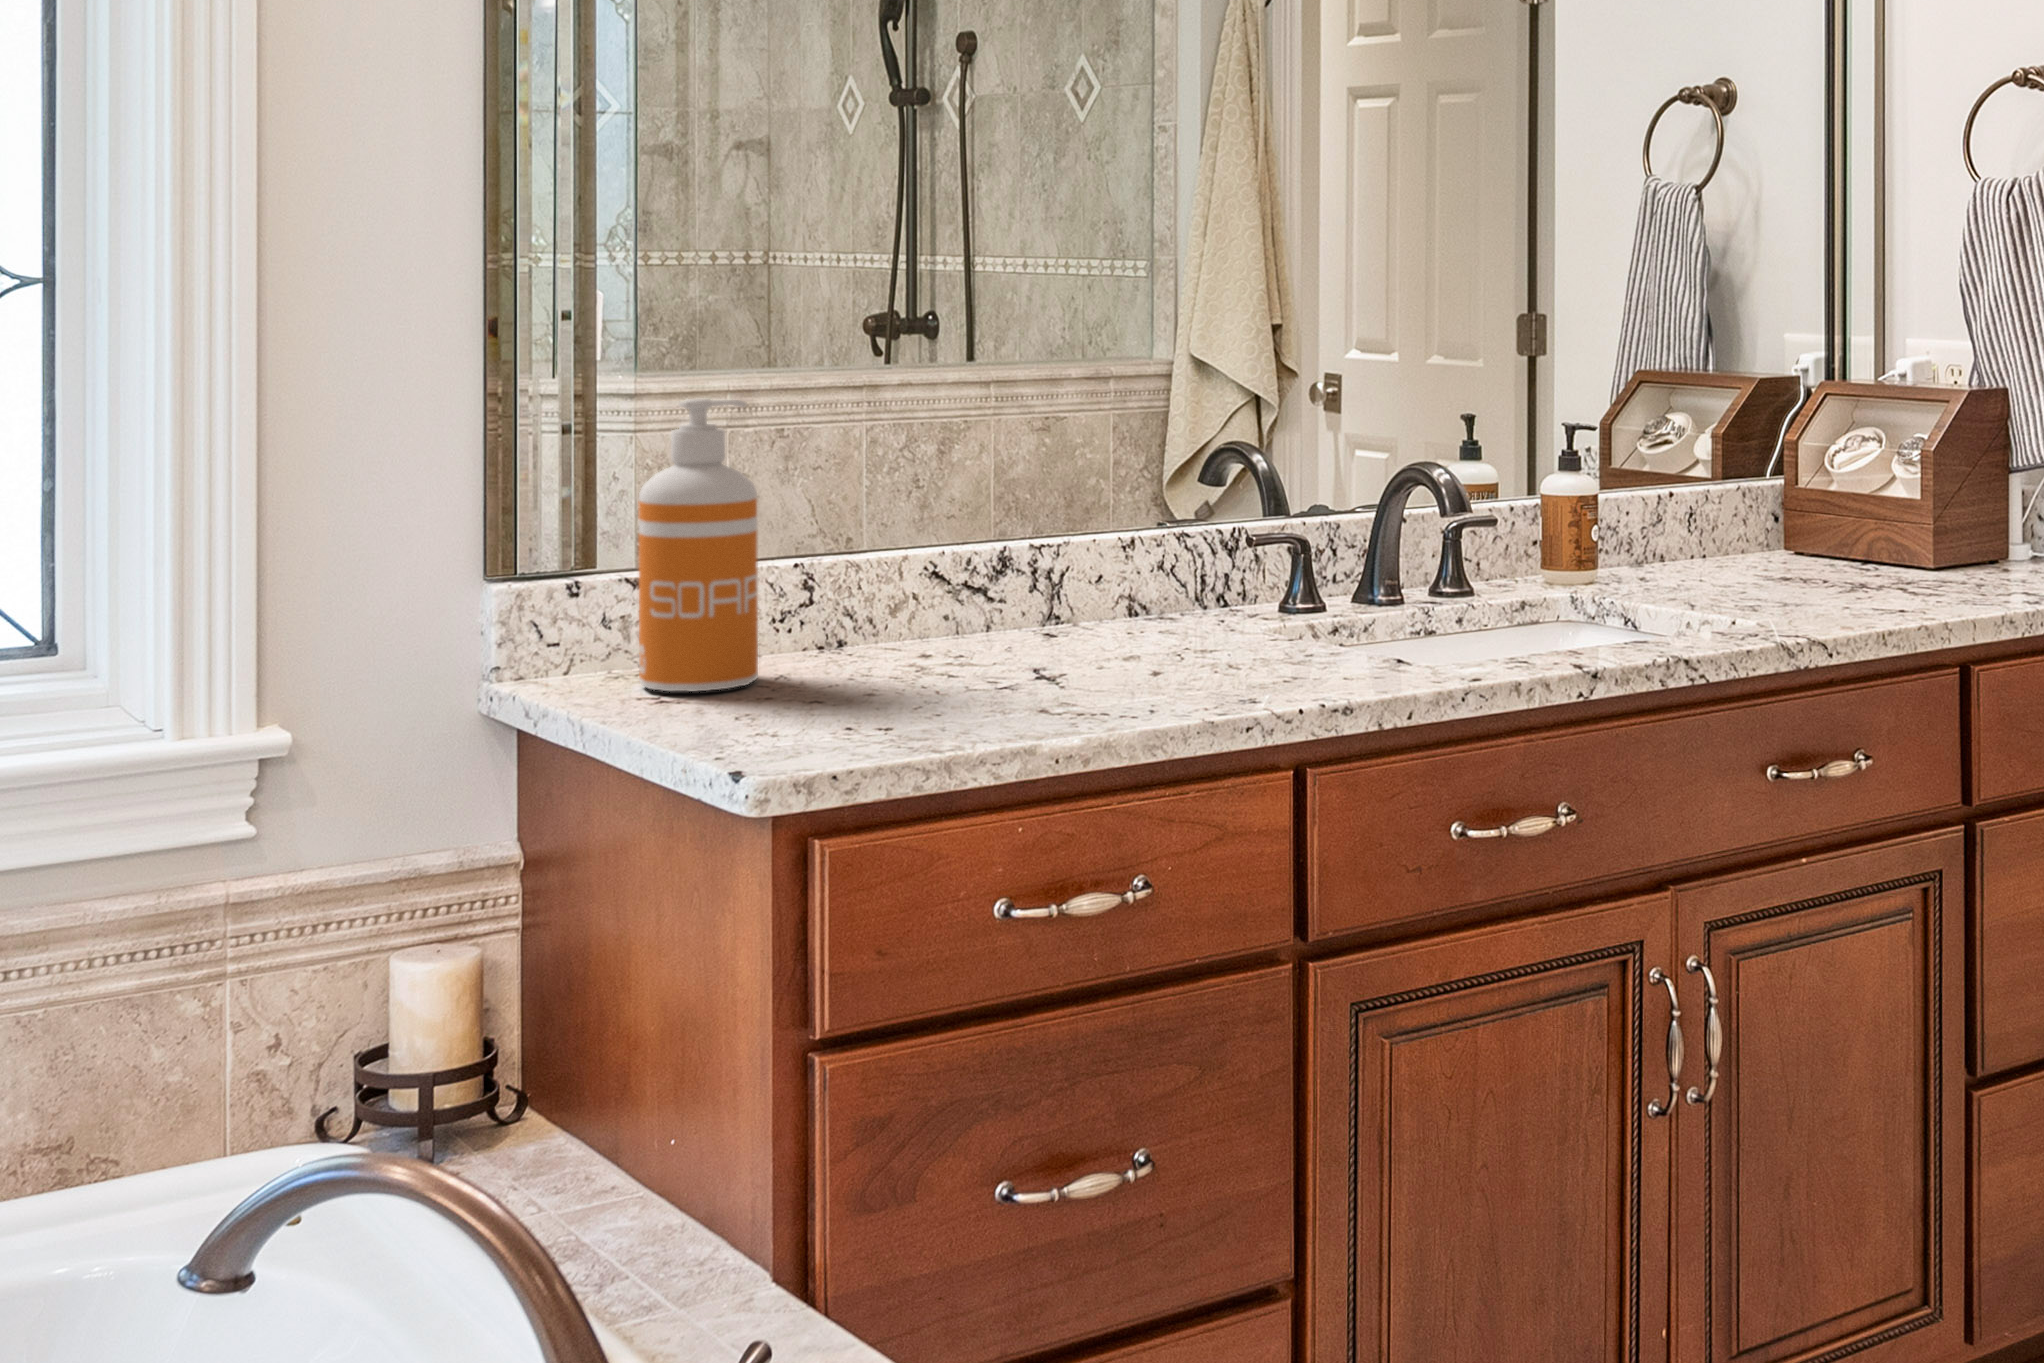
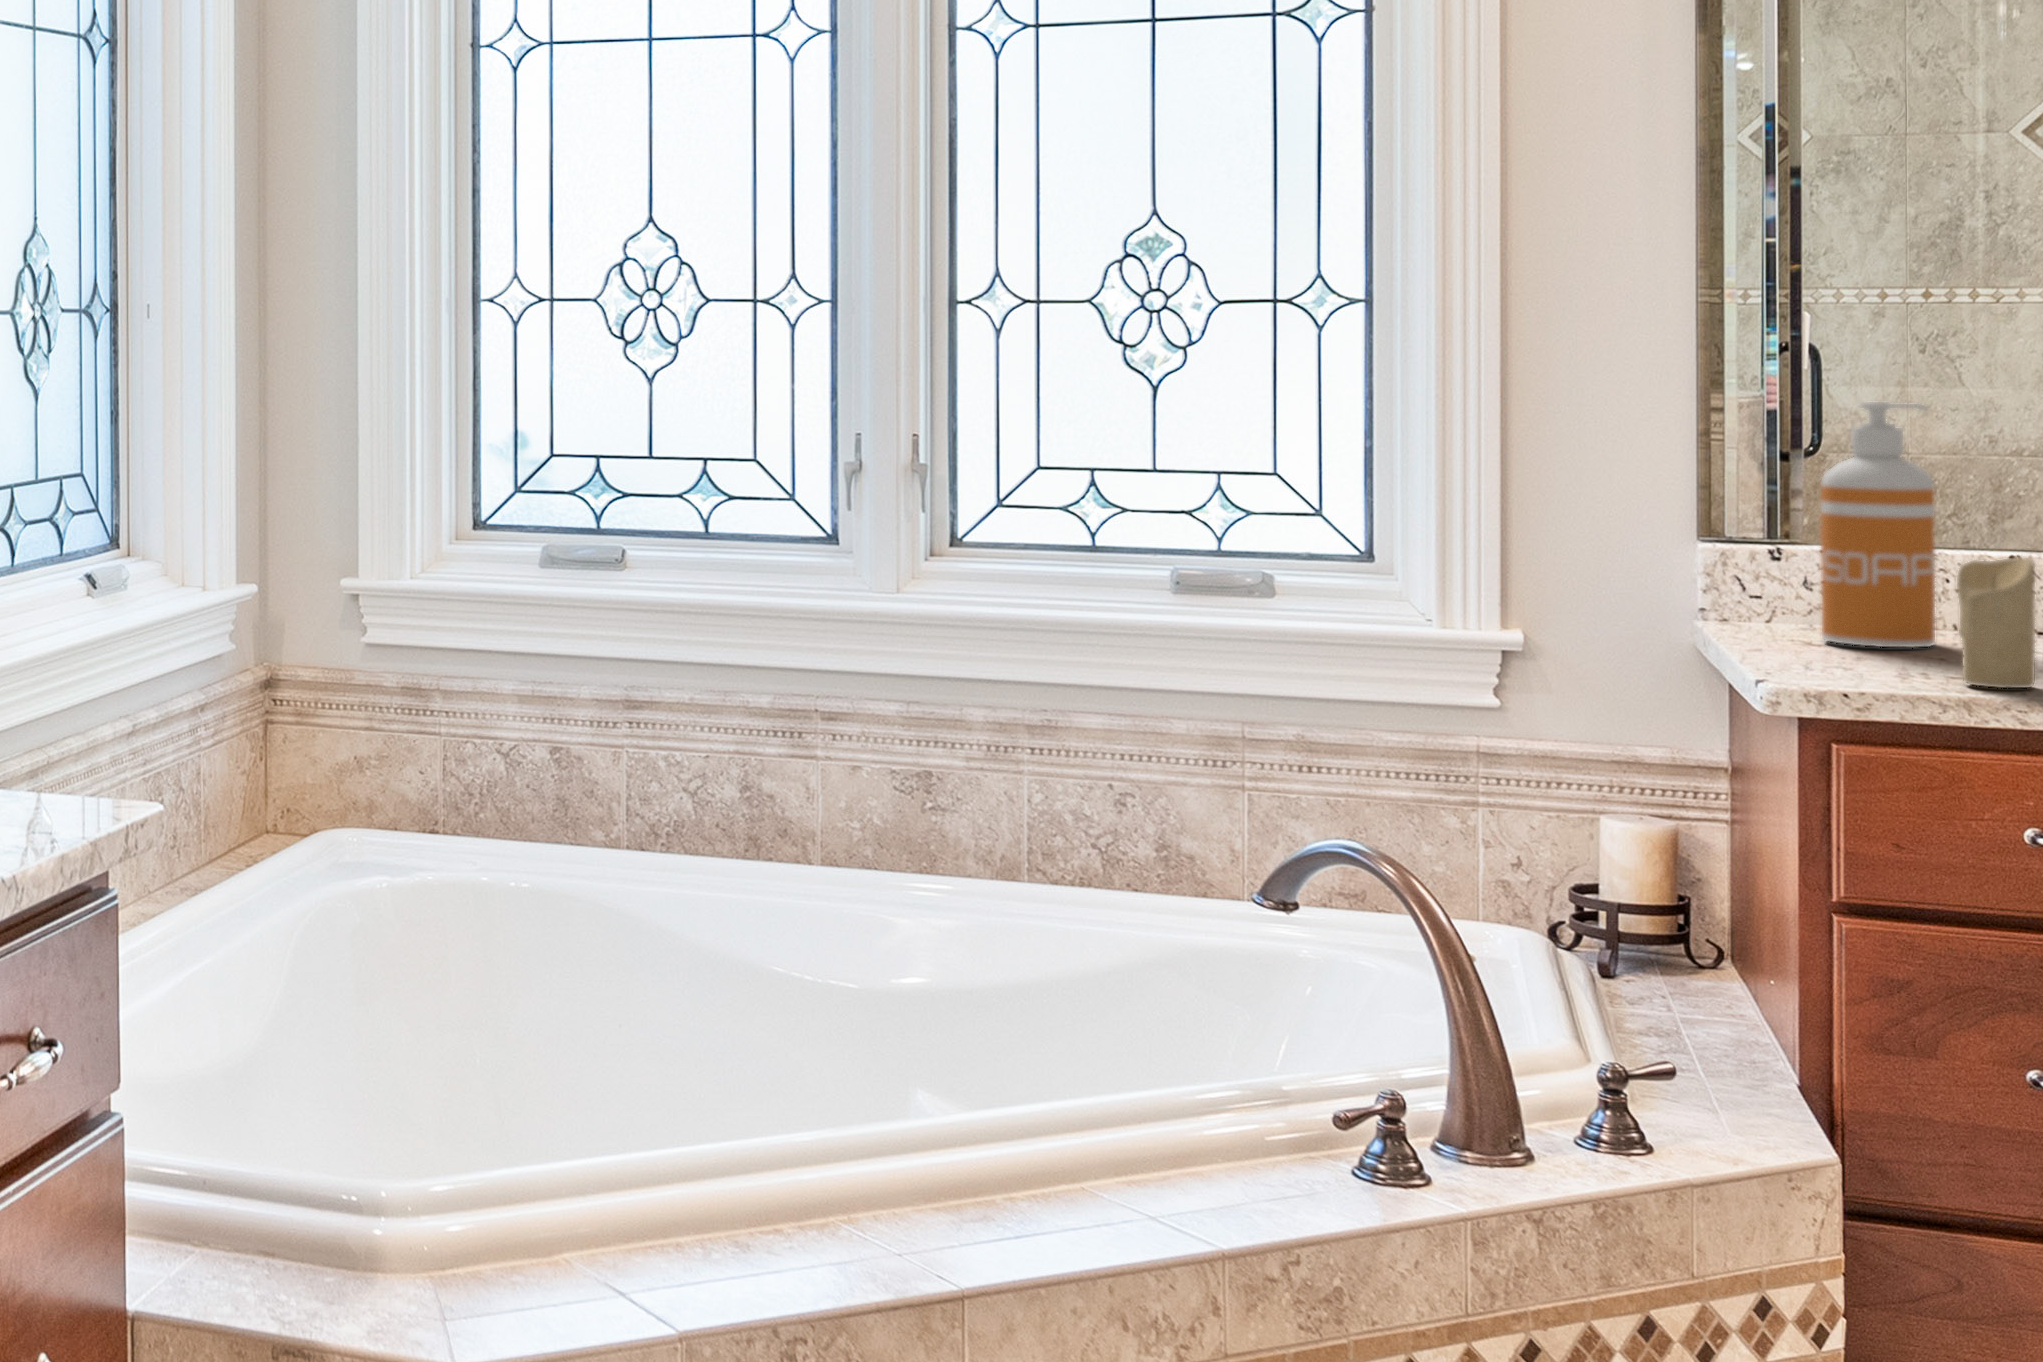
candle: none [871,579,948,735] -> present [1957,557,2035,688]

